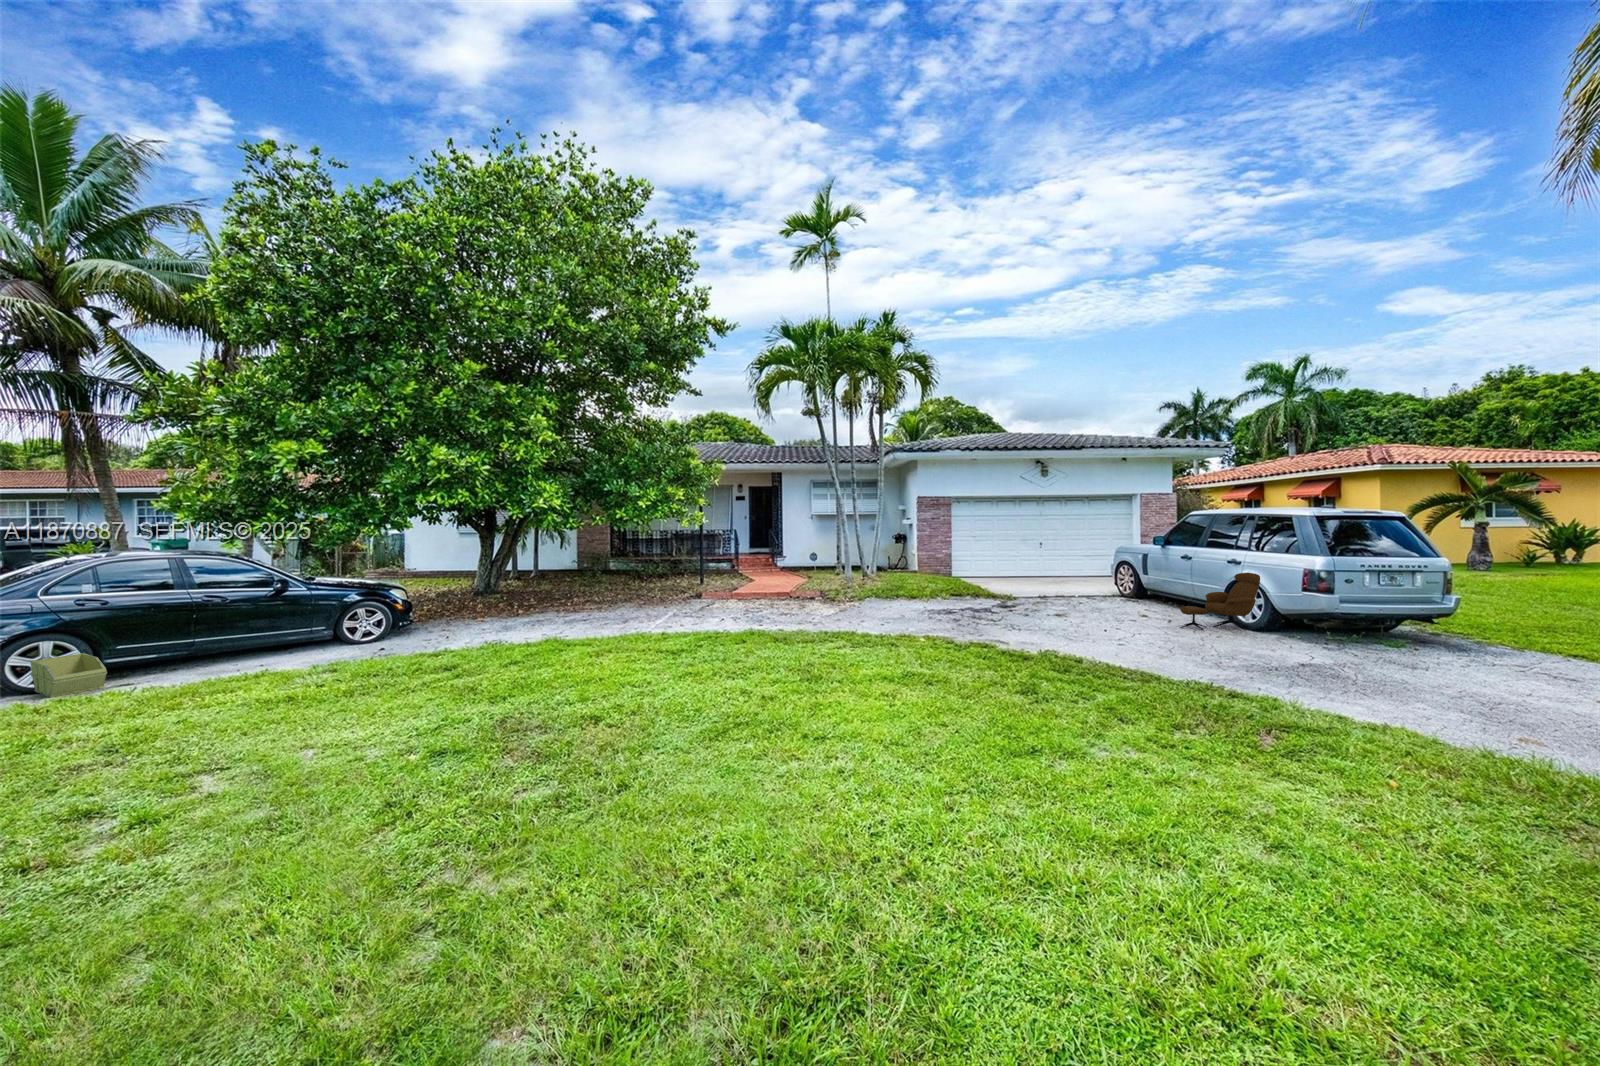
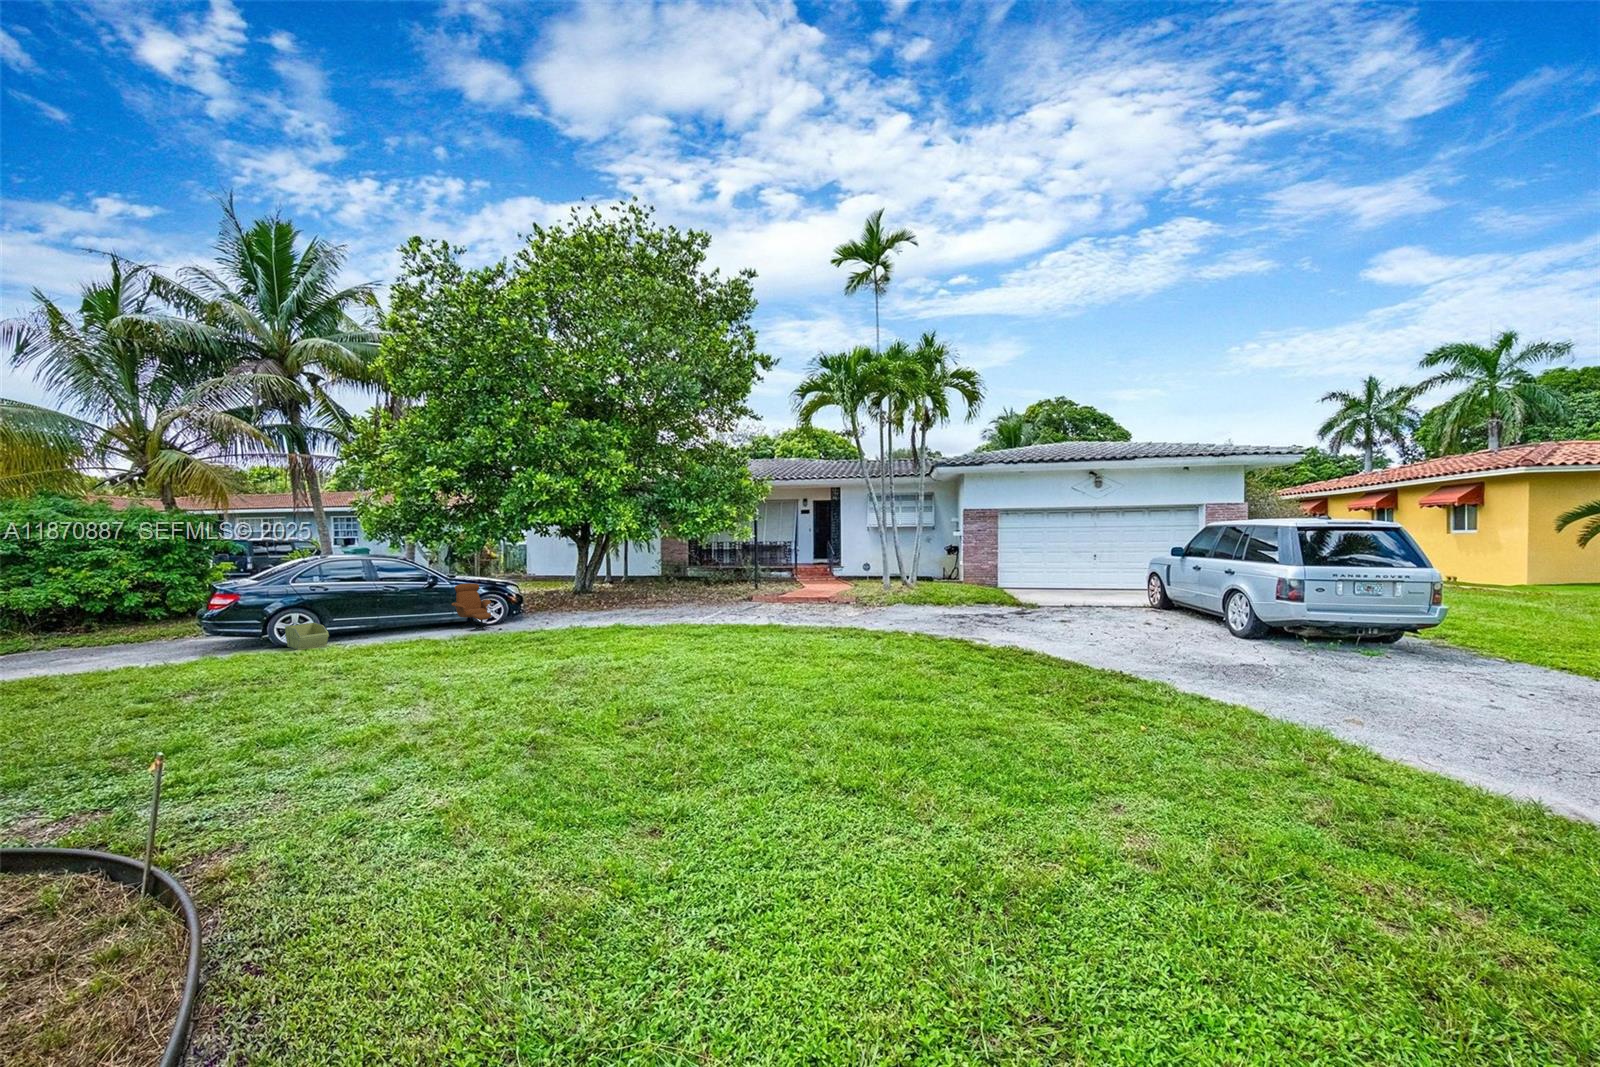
lounge chair: present [1180,573,1260,631] -> present [451,583,491,631]

